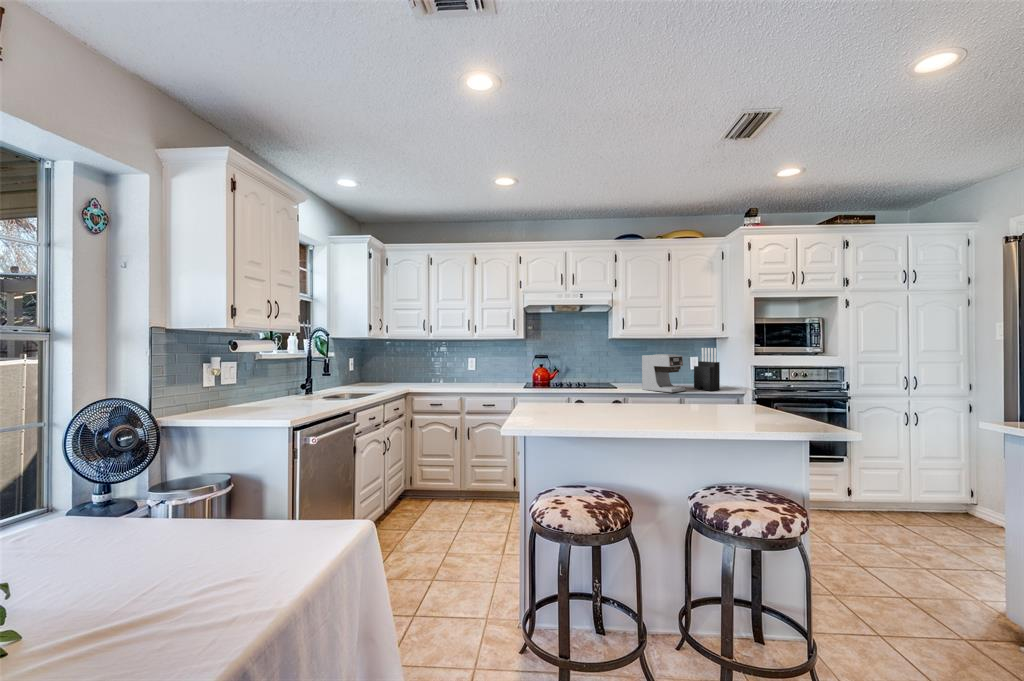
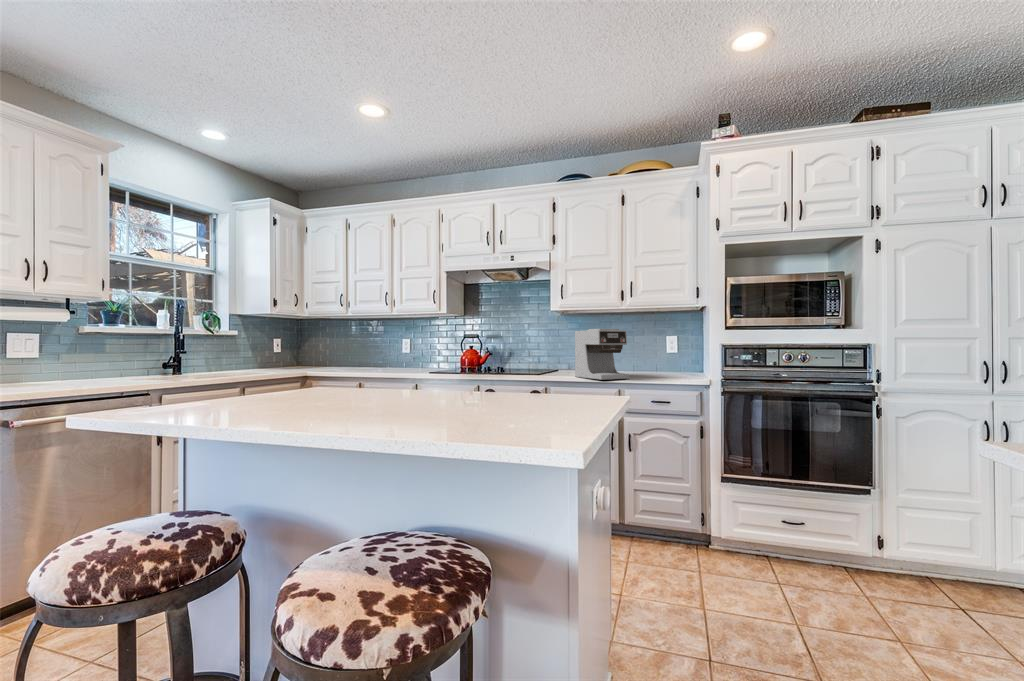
knife block: present [694,348,720,391] -> none [650,319,680,379]

